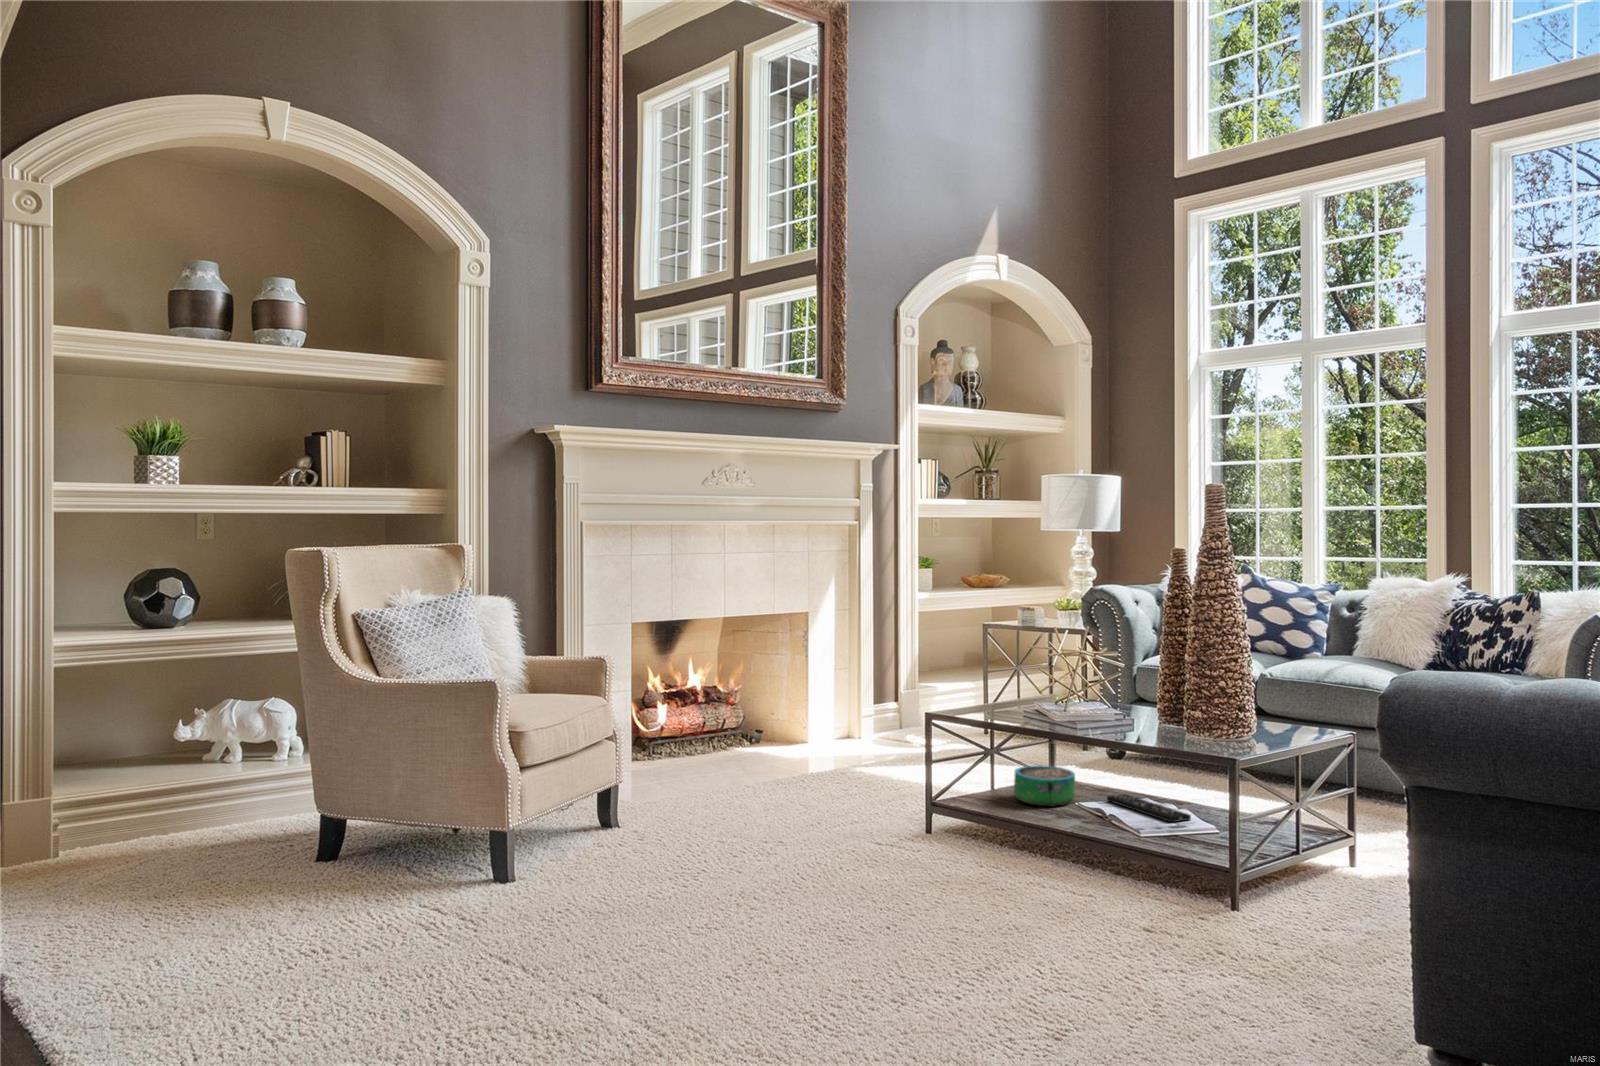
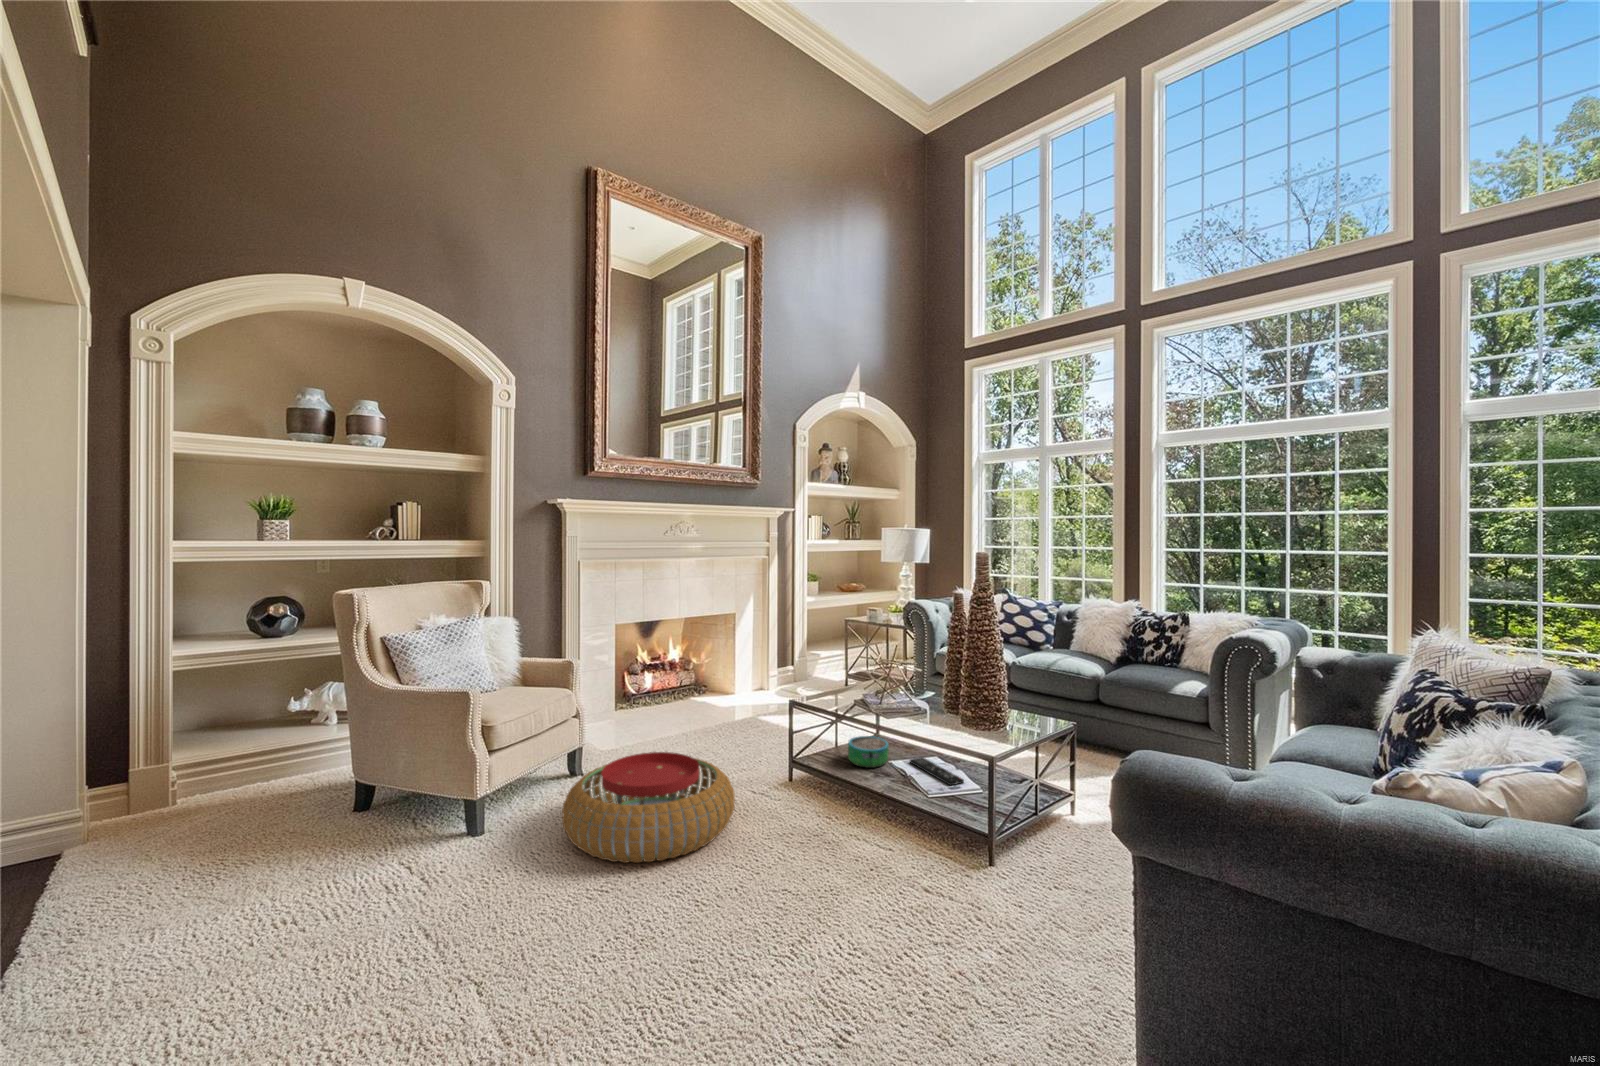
pouf: none [623,777,861,906] -> present [562,752,735,863]

